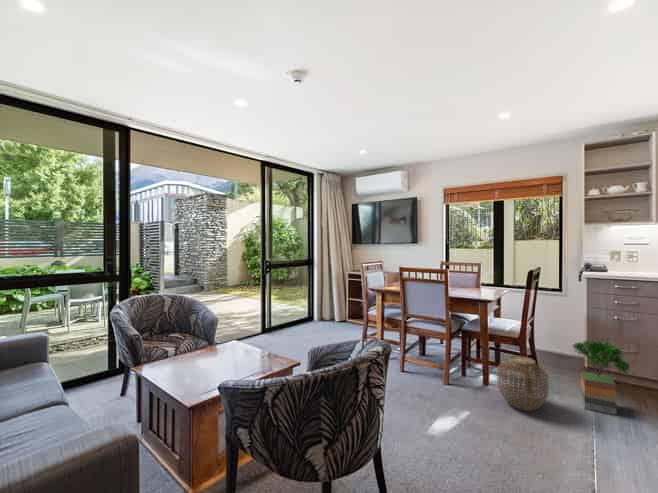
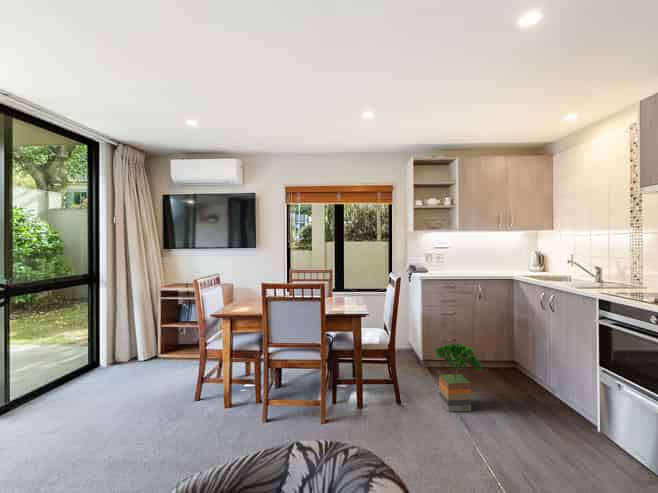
woven basket: present [498,356,548,411] -> none [379,372,427,432]

